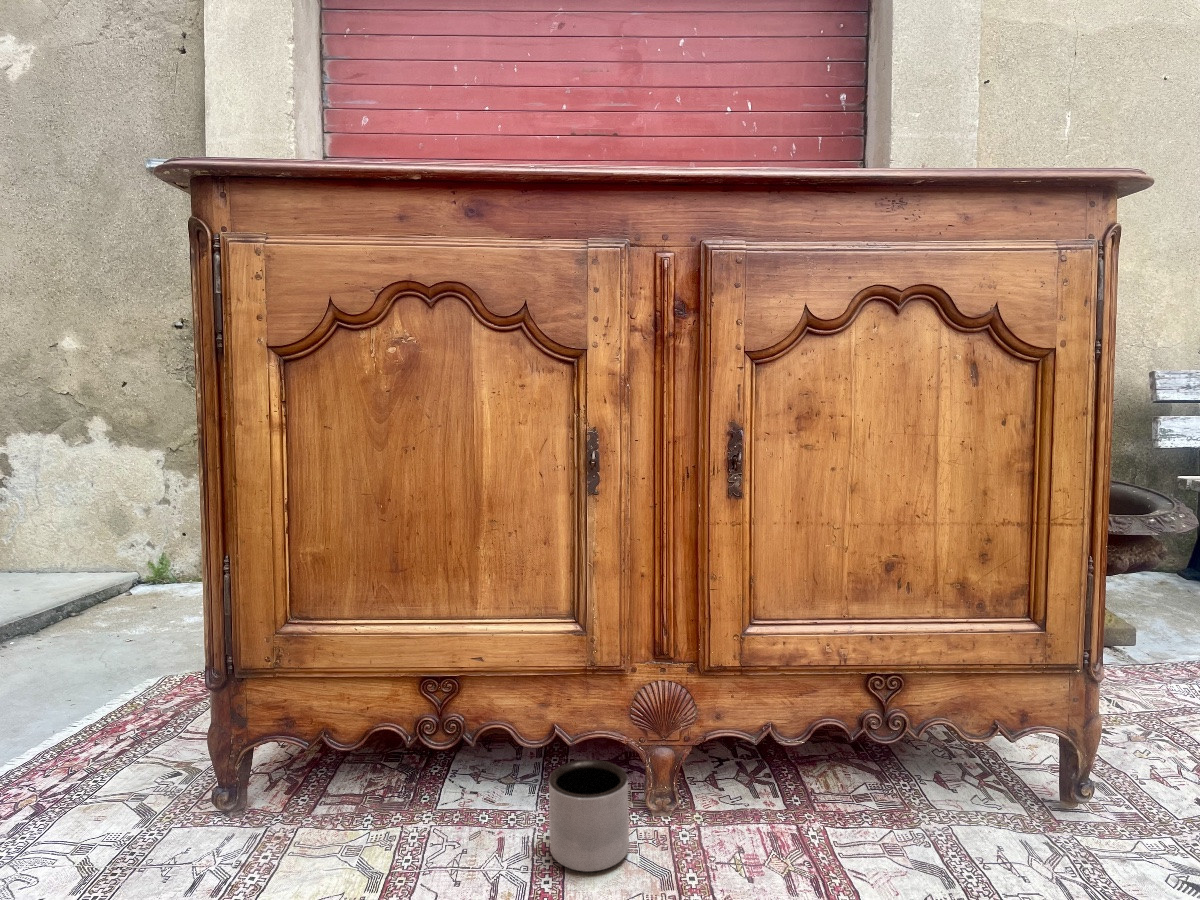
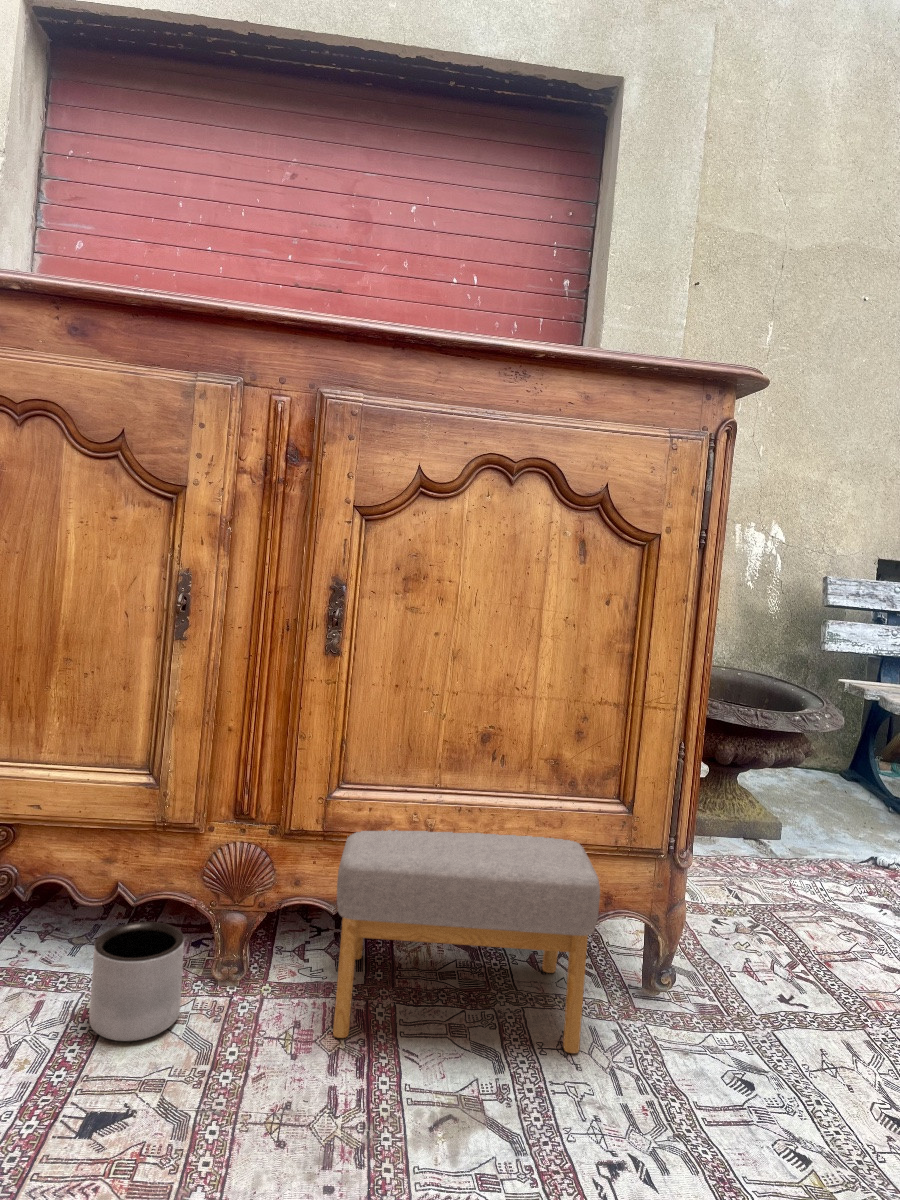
footstool: none [753,639,1034,868] -> present [333,830,600,1053]

